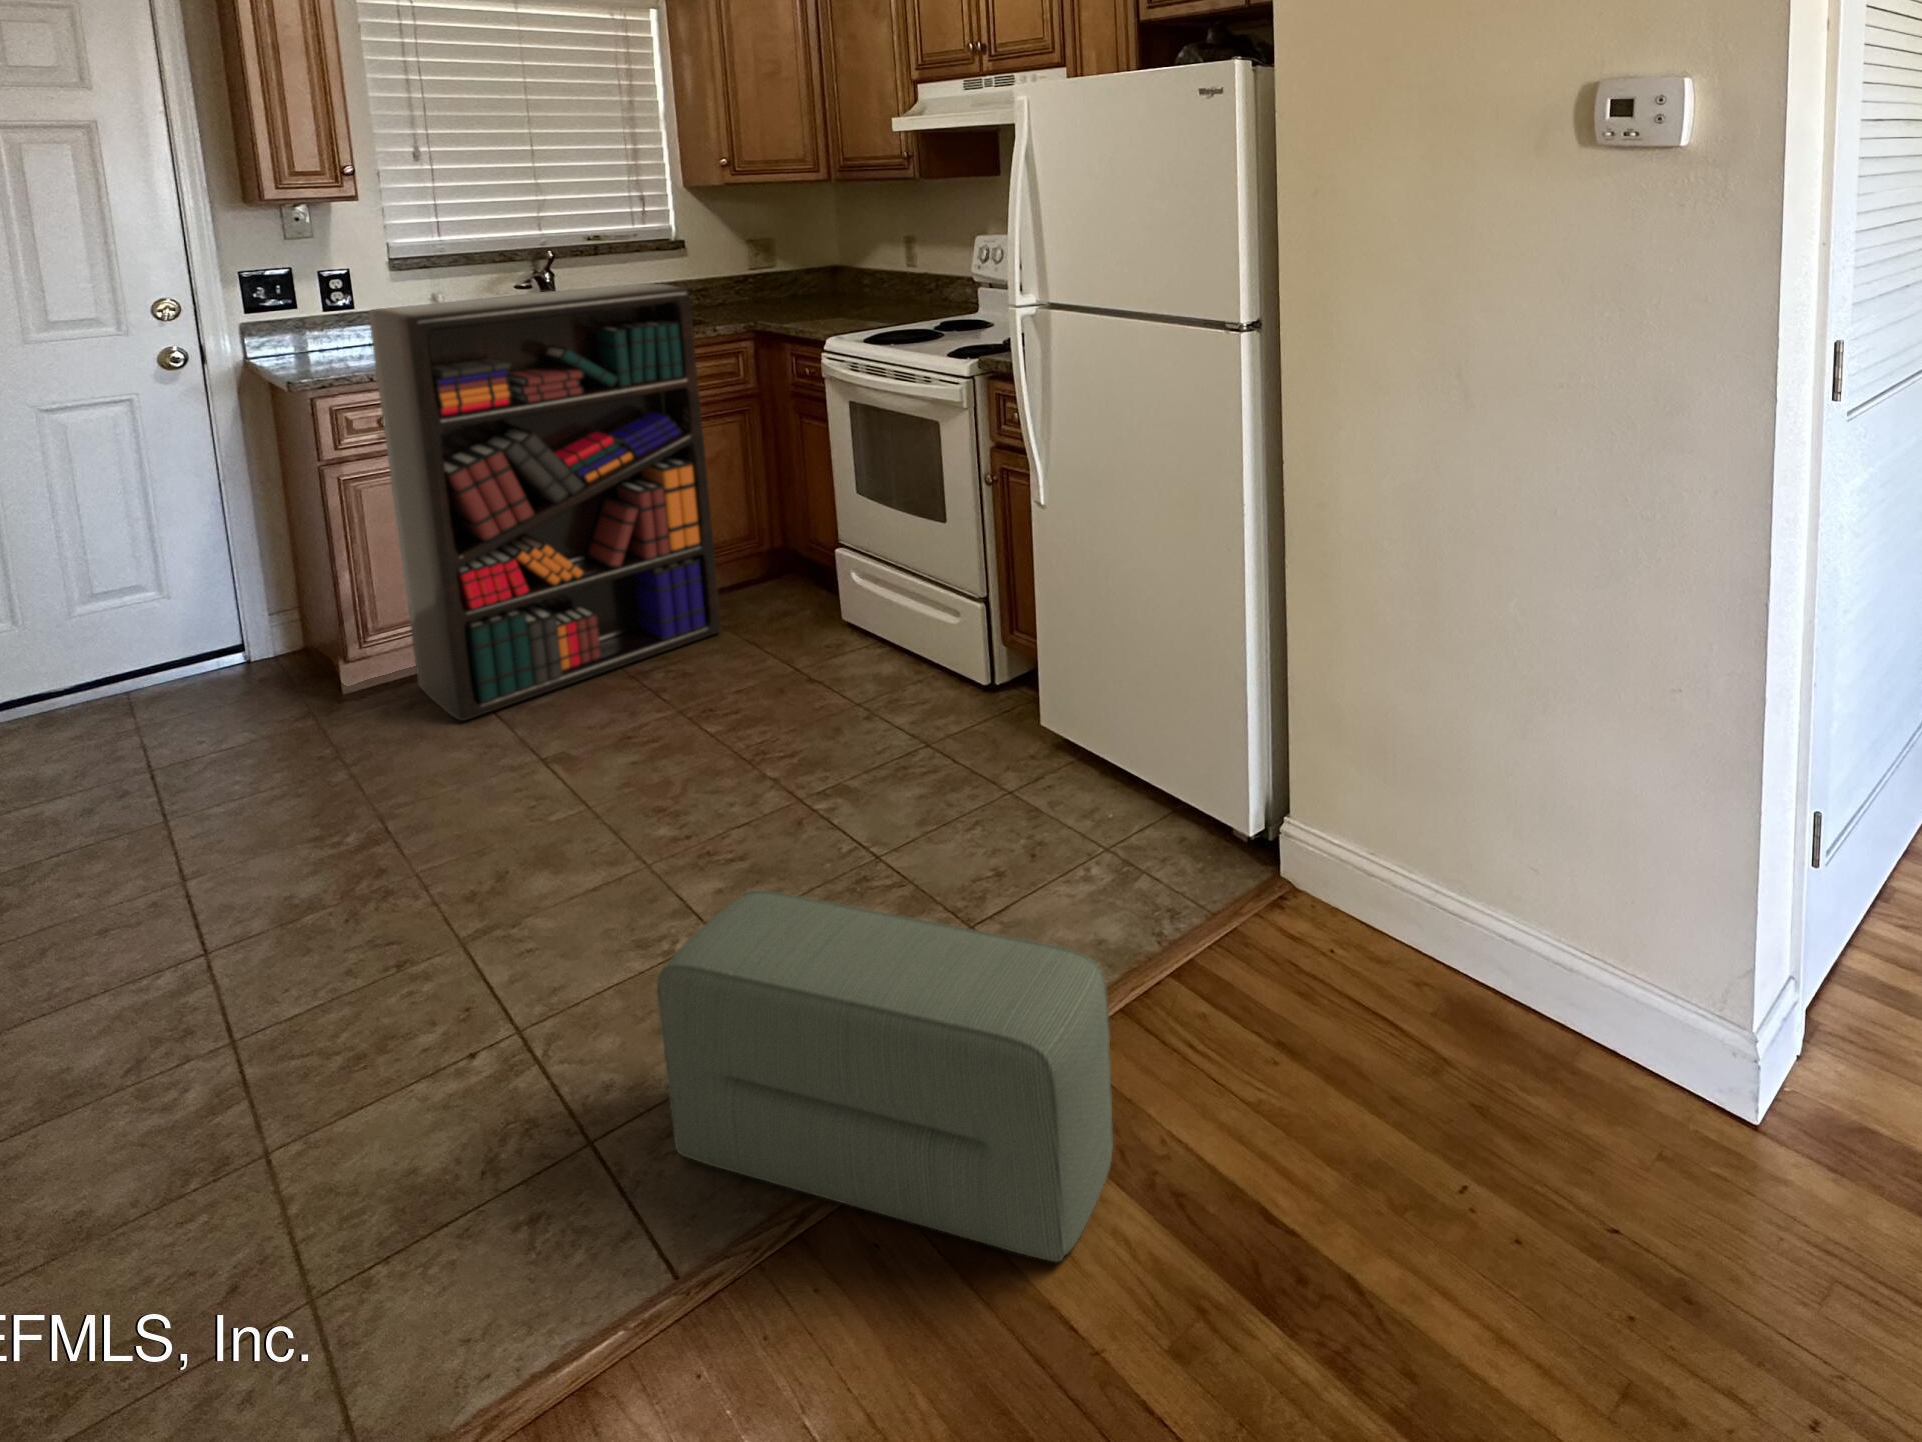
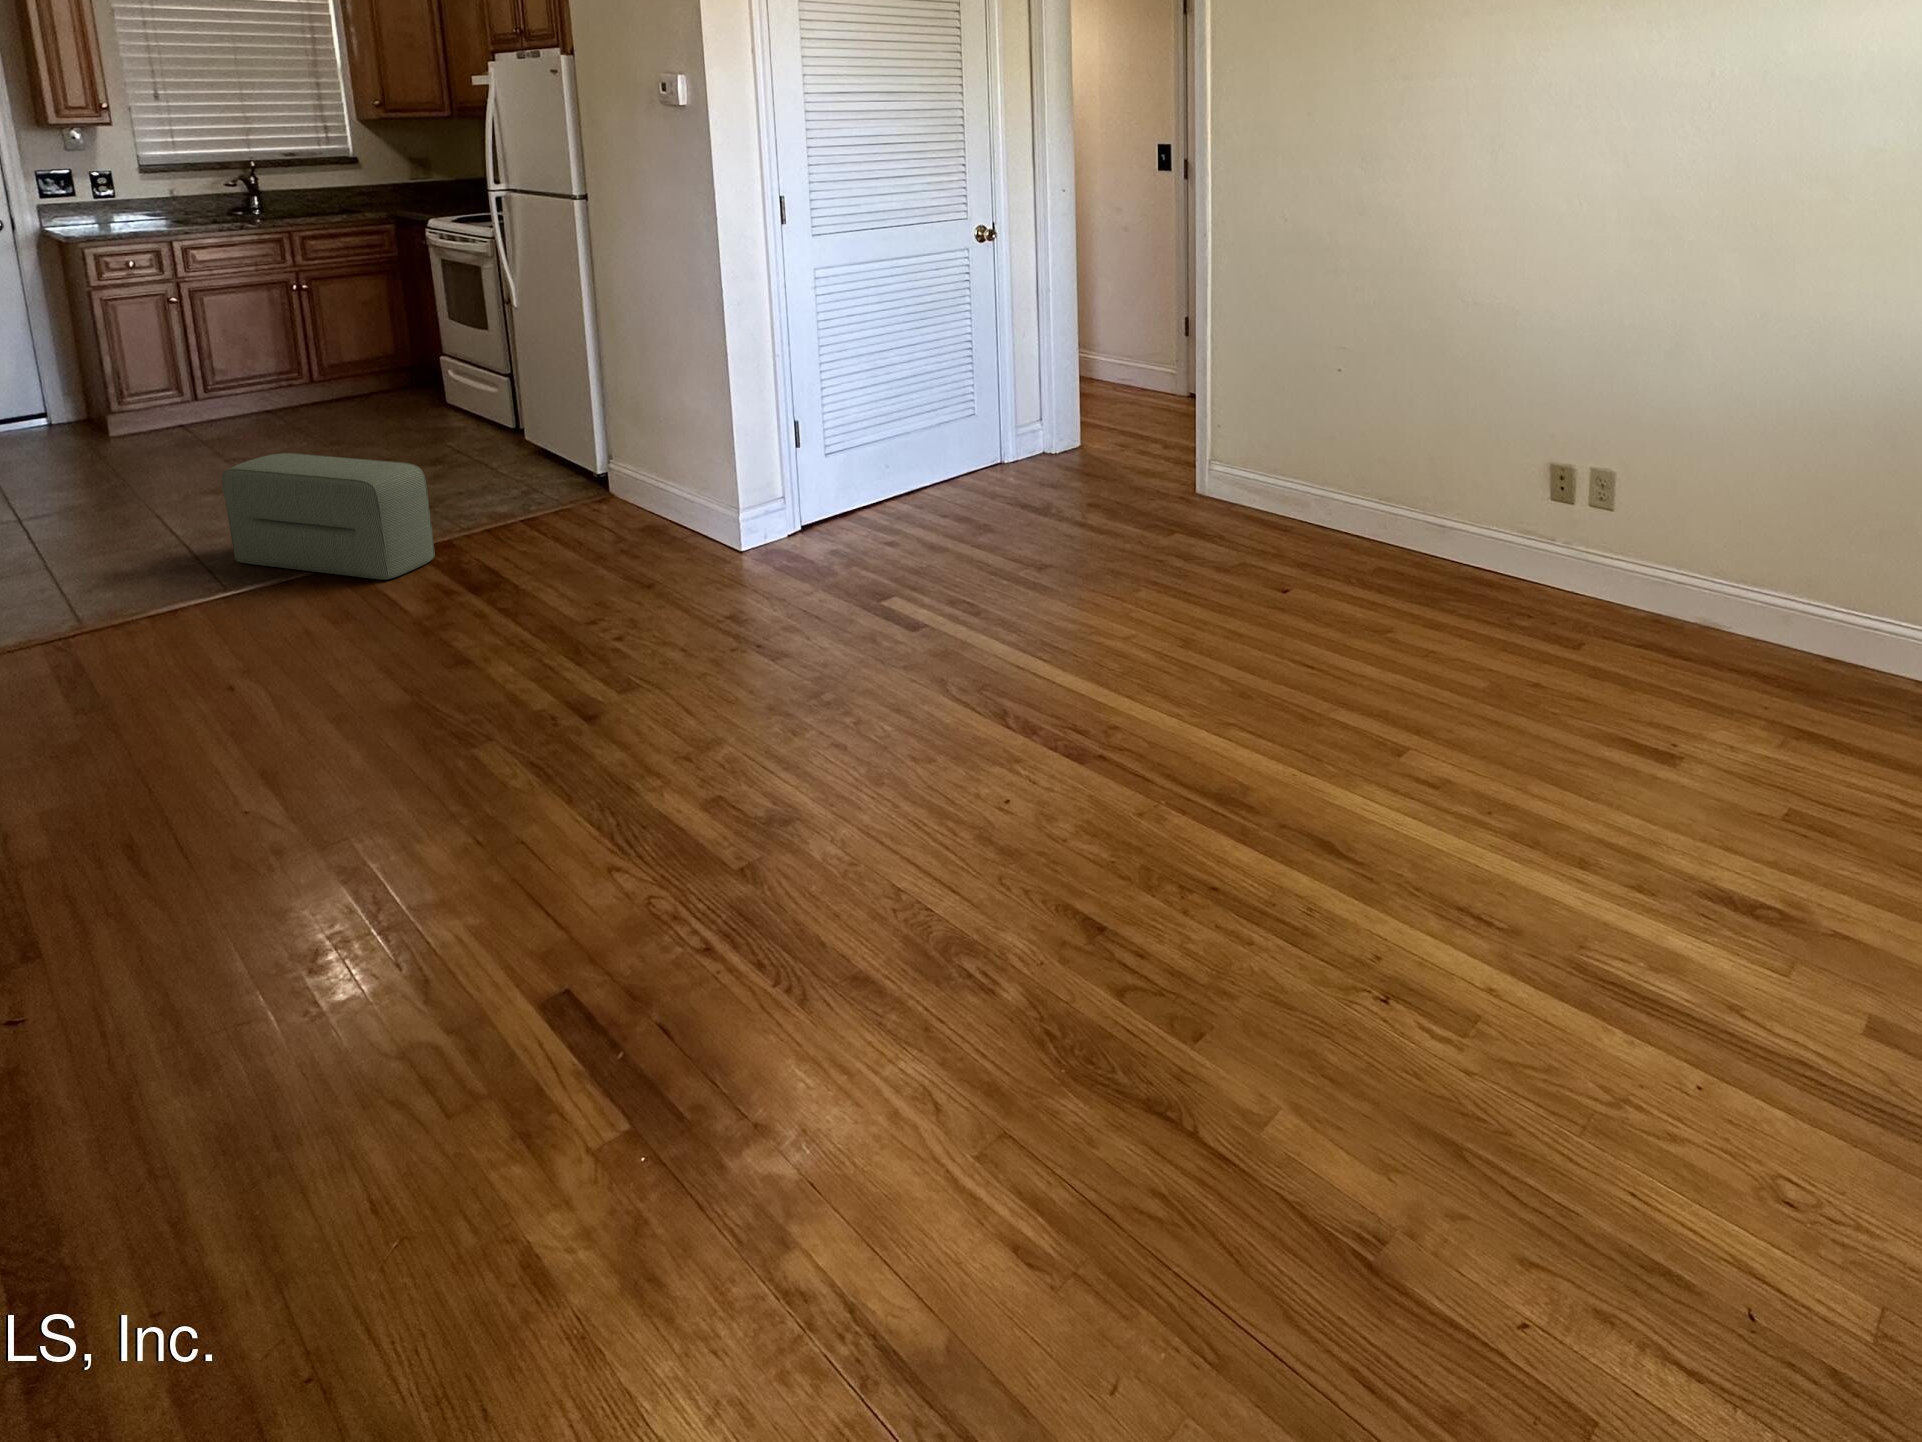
bookshelf: present [368,283,722,721] -> none [116,183,365,446]

